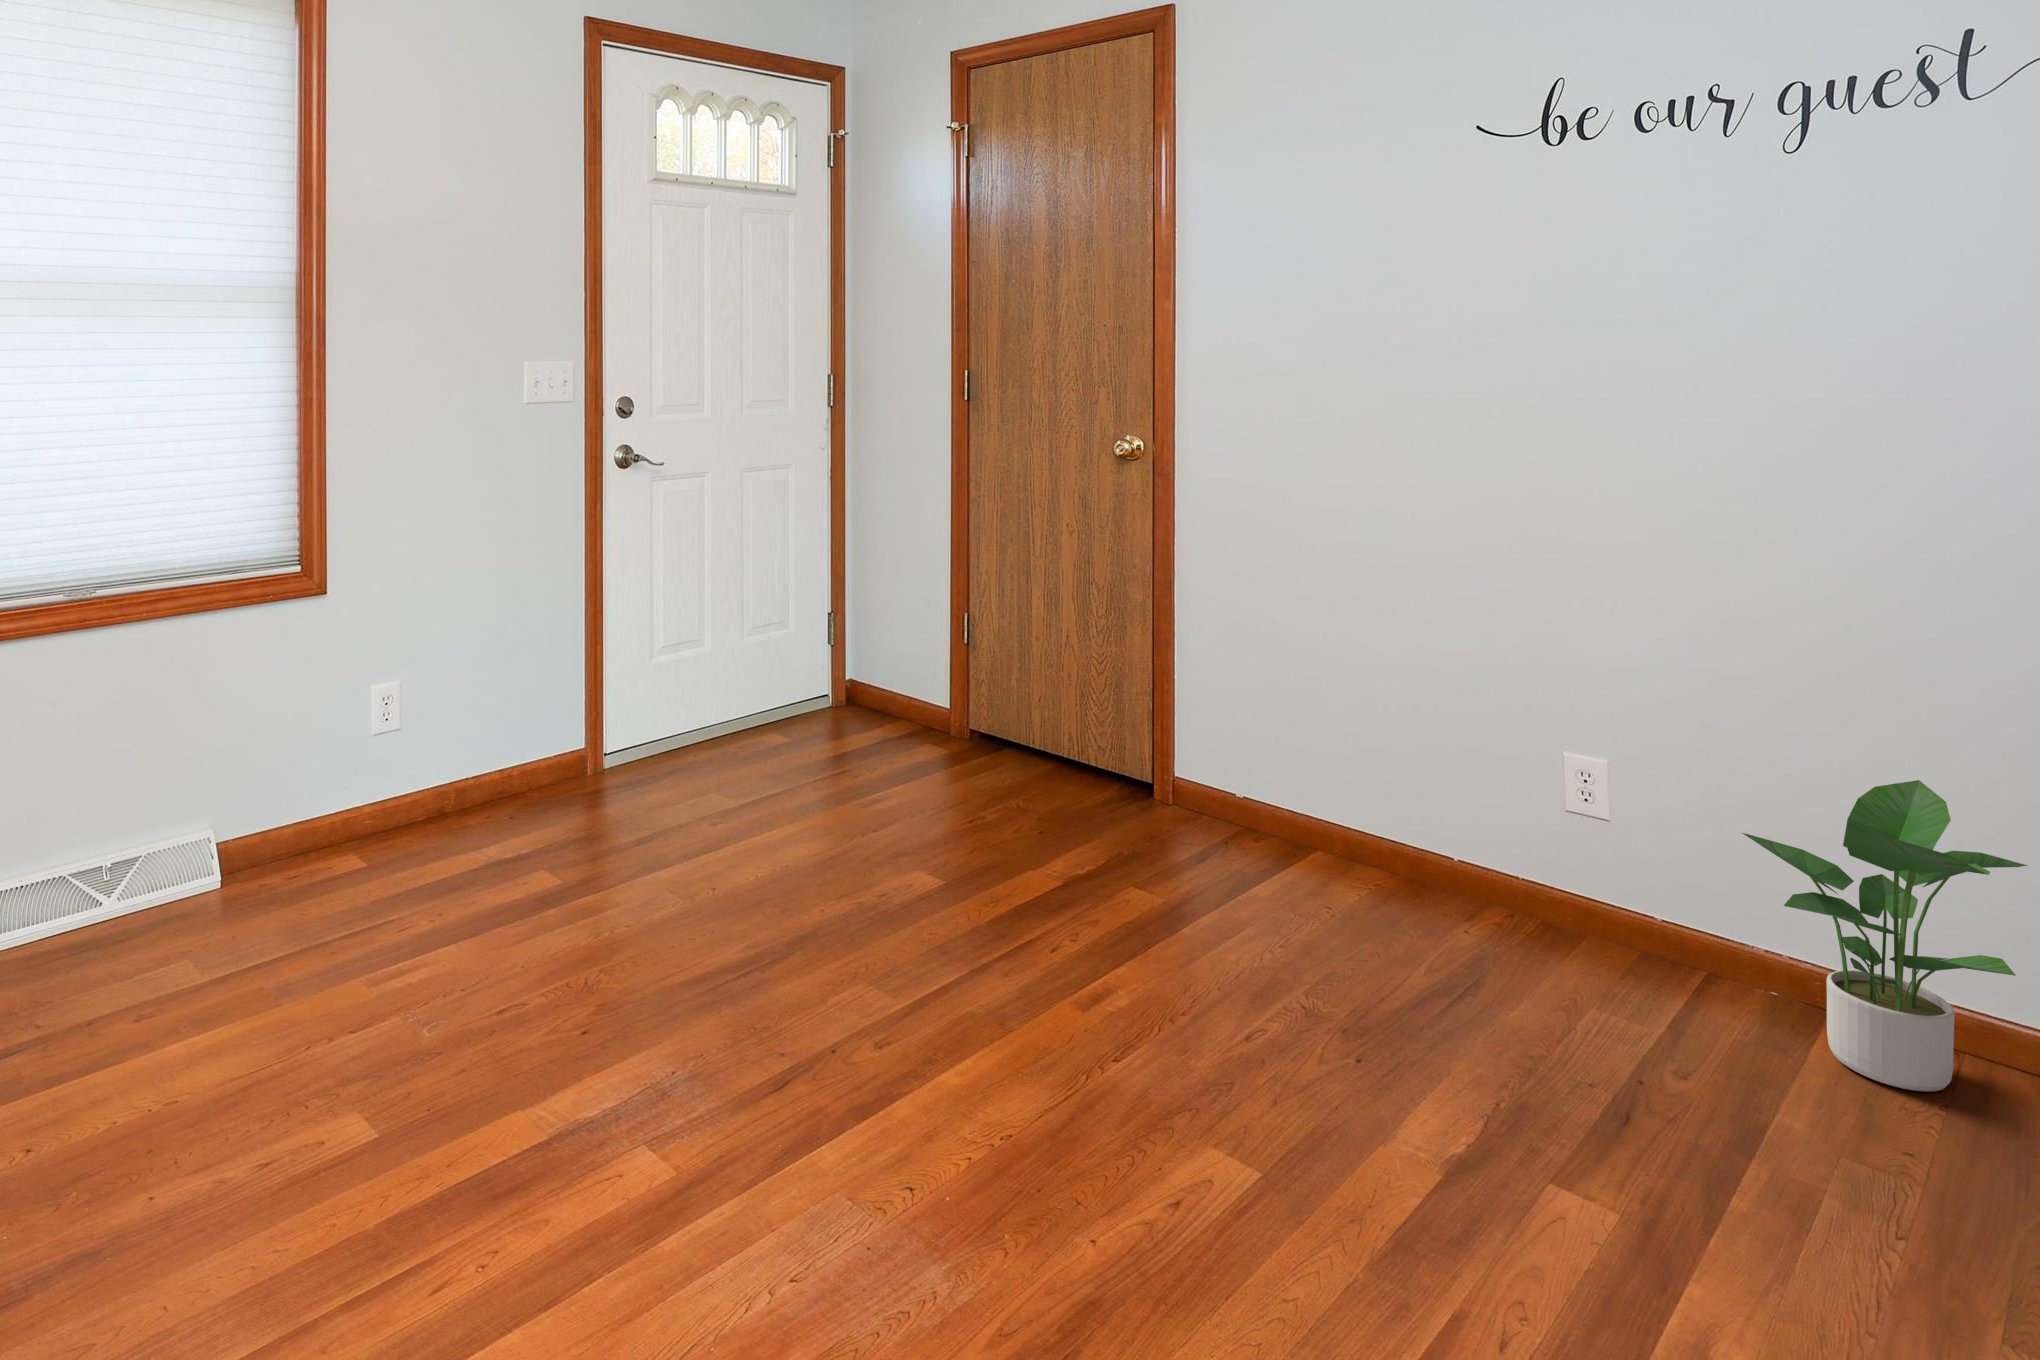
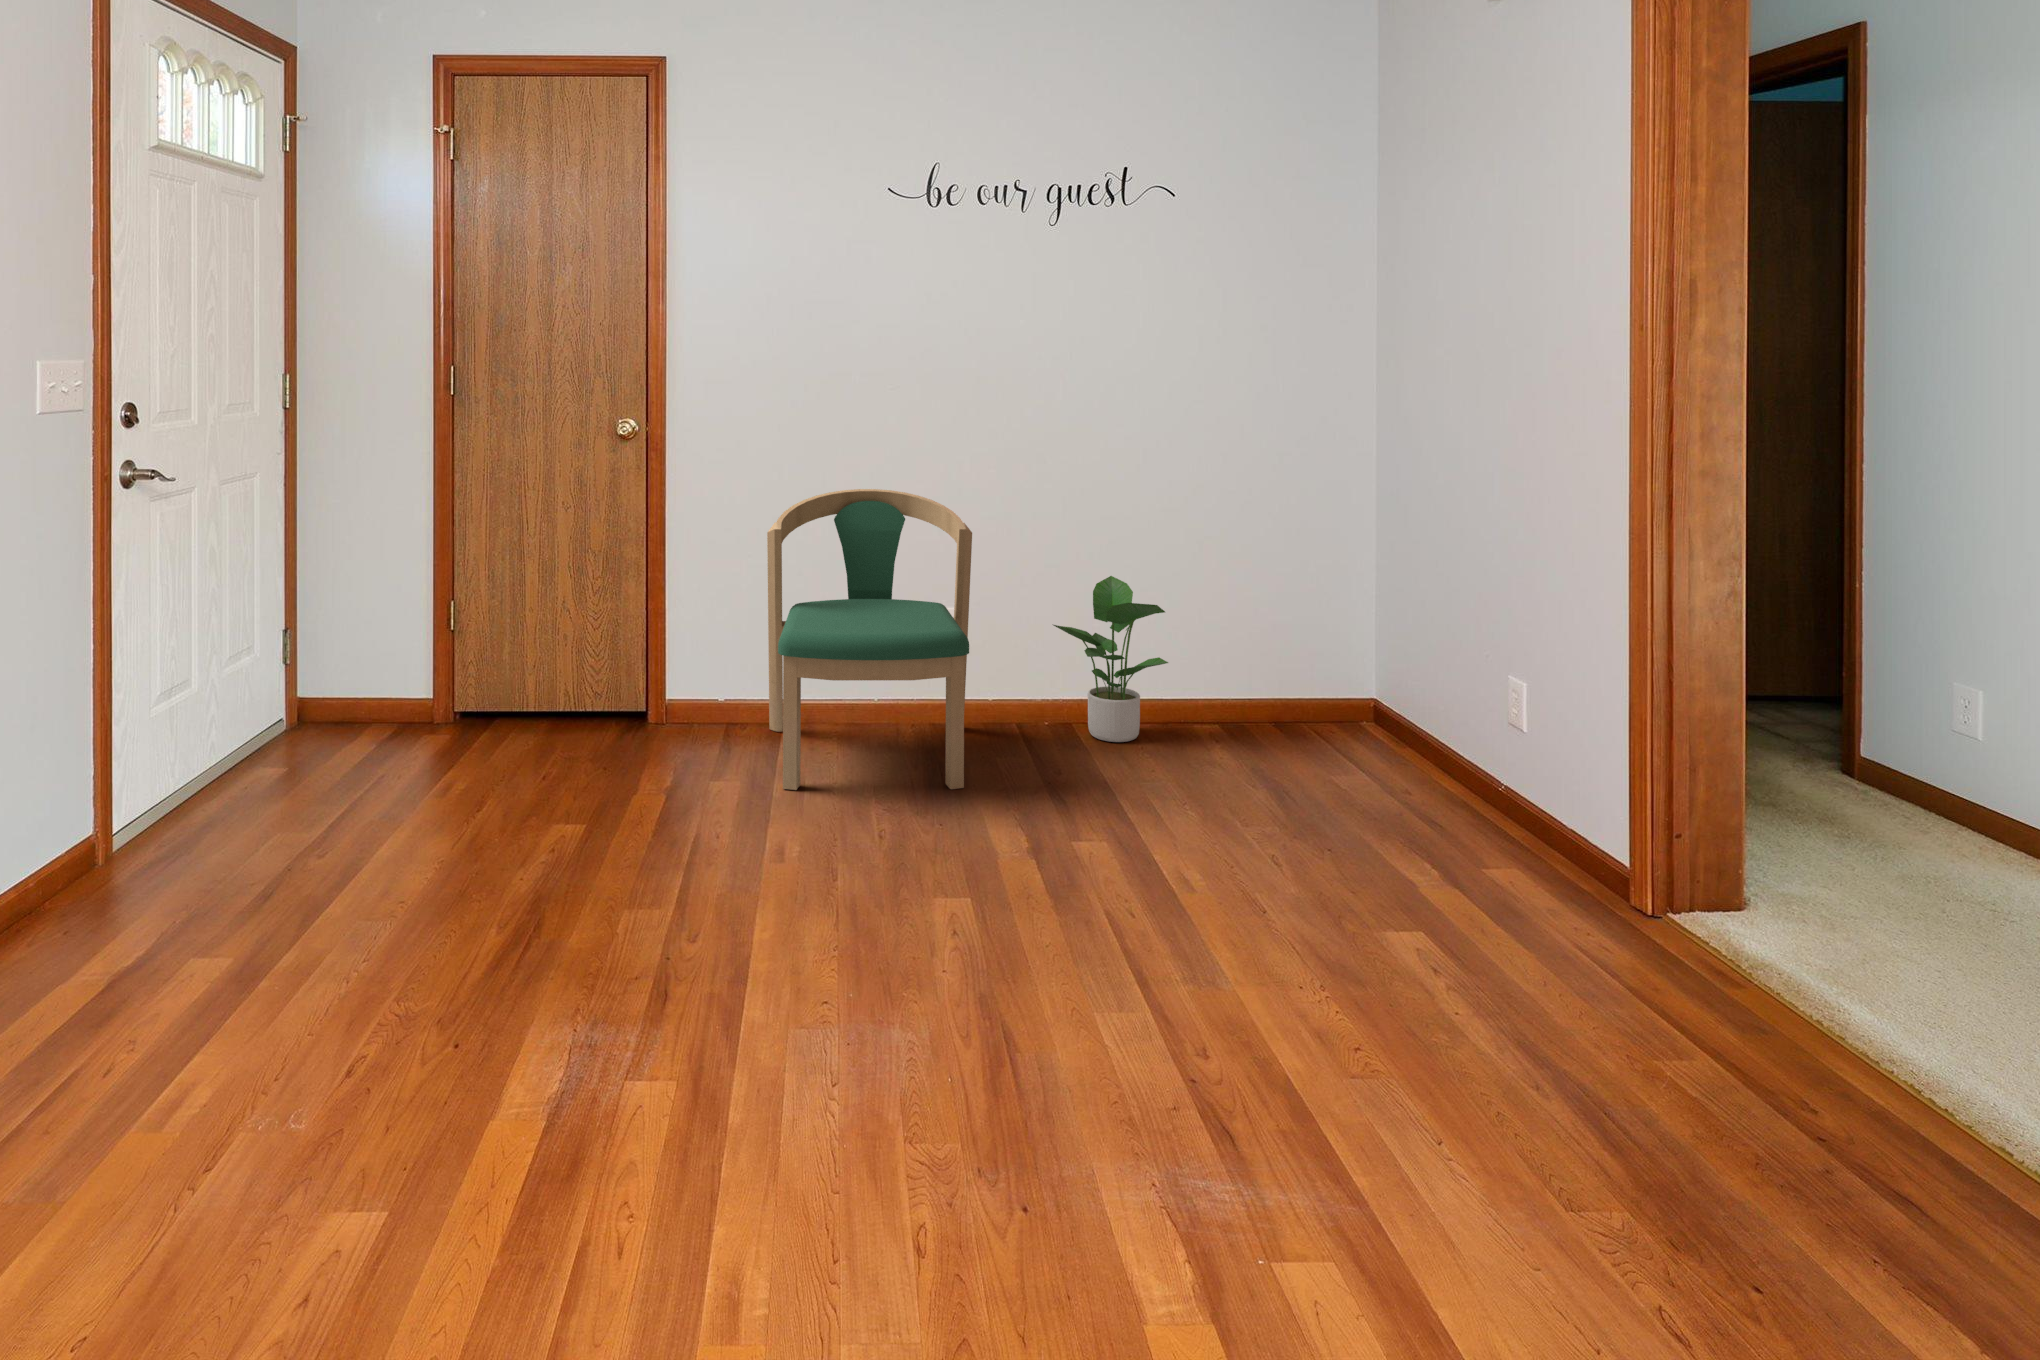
dining chair: none [1195,557,1587,1032] -> present [767,489,972,790]

